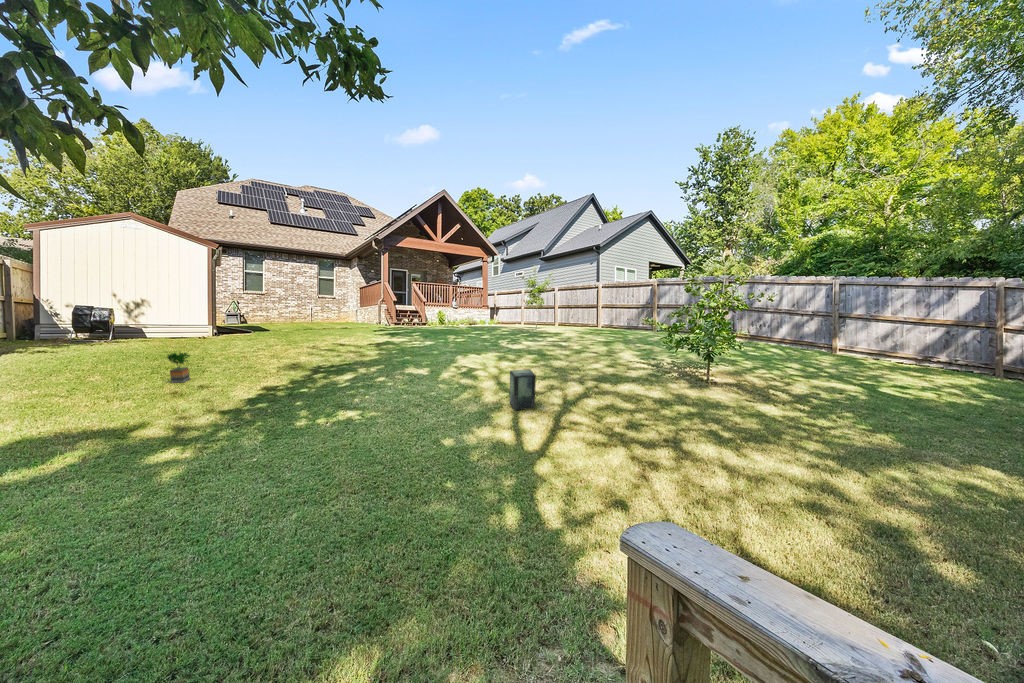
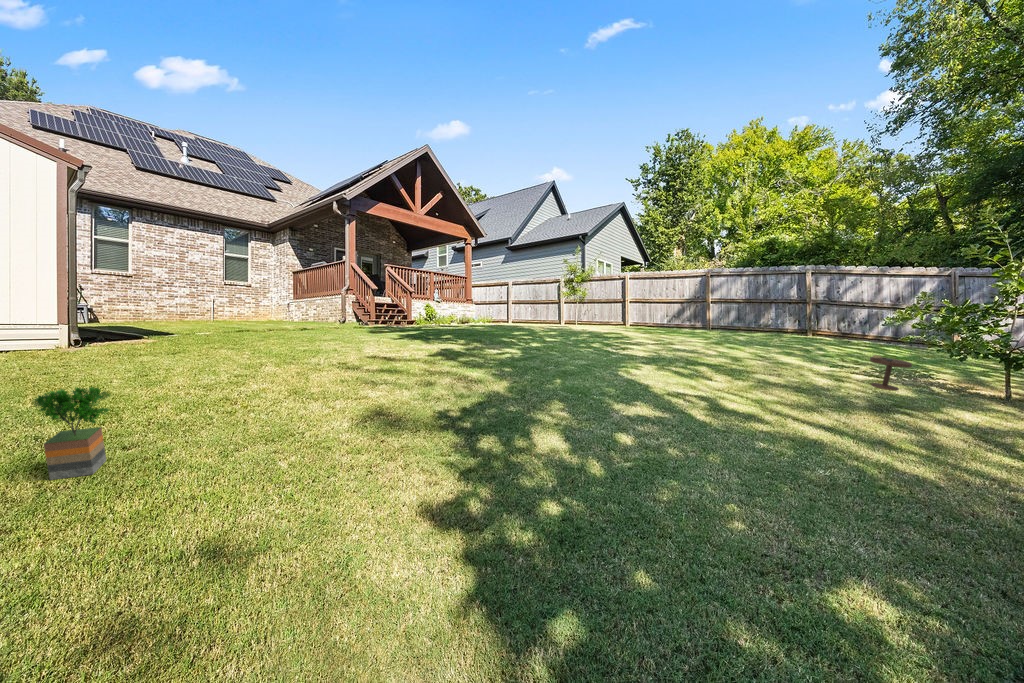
side table: none [562,349,580,384] -> present [870,355,912,391]
storage box: present [510,370,536,410] -> none [913,396,1003,483]

